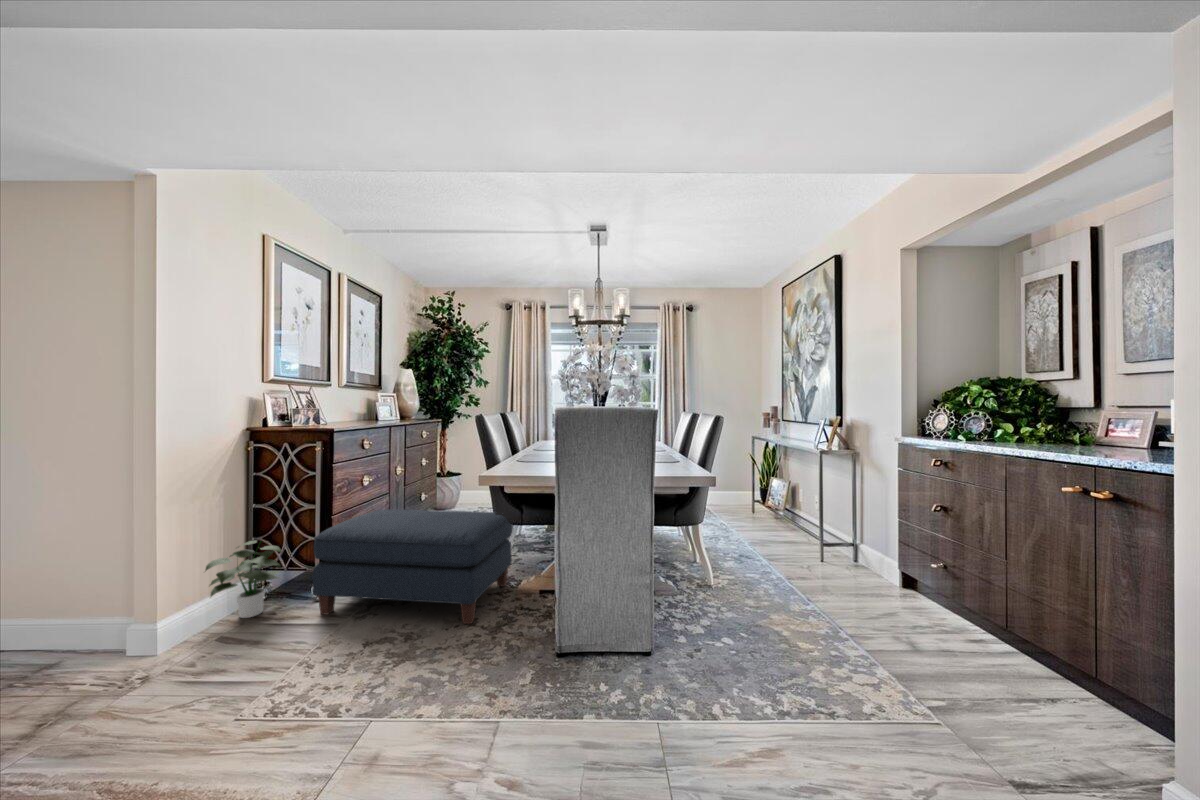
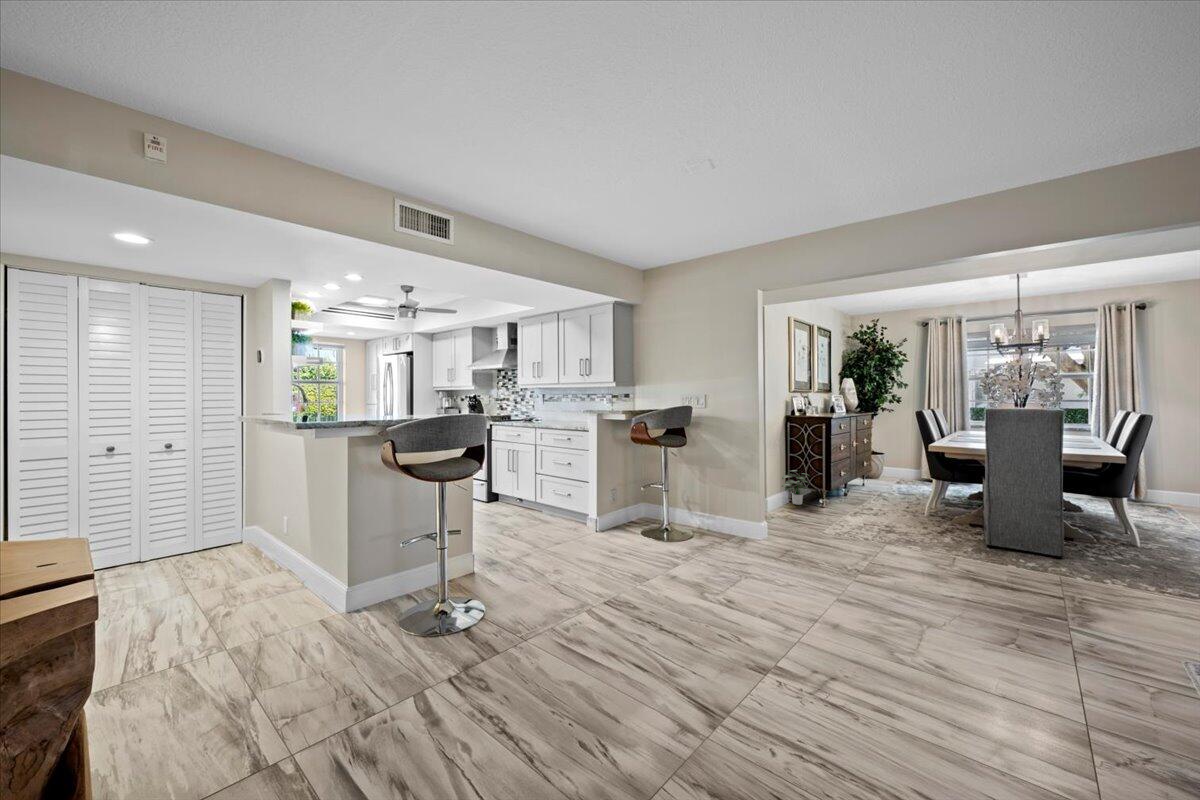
ottoman: present [313,510,512,624] -> none [829,464,945,525]

